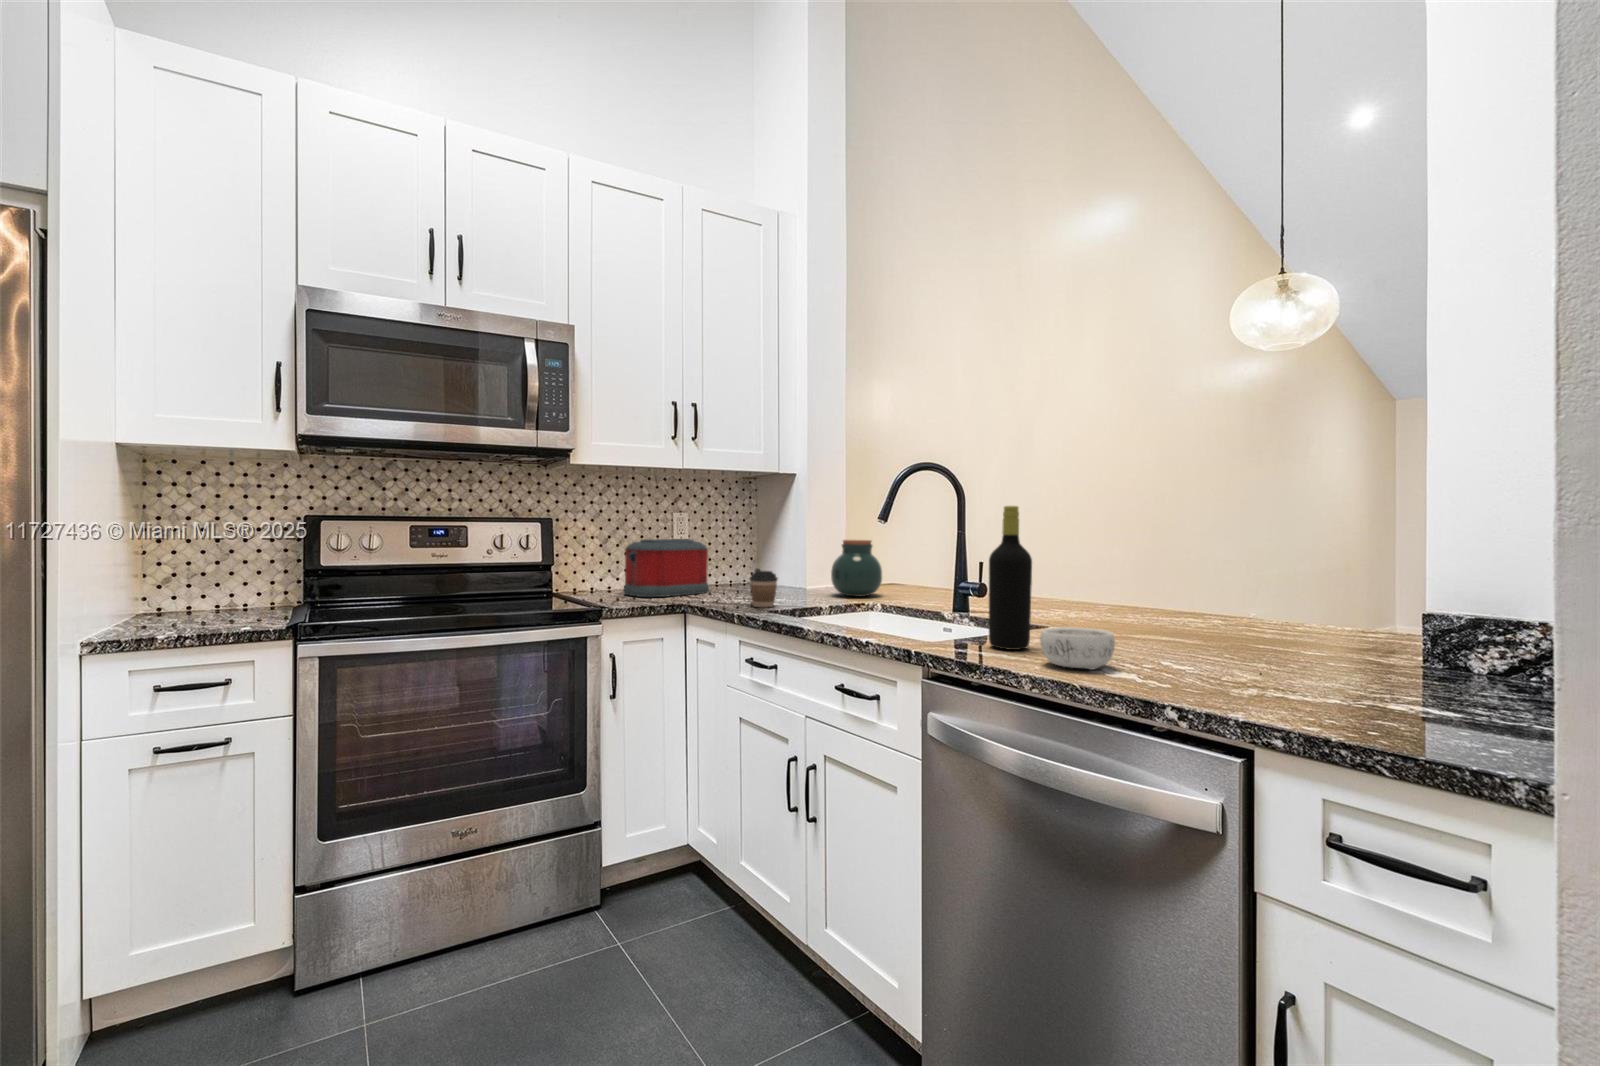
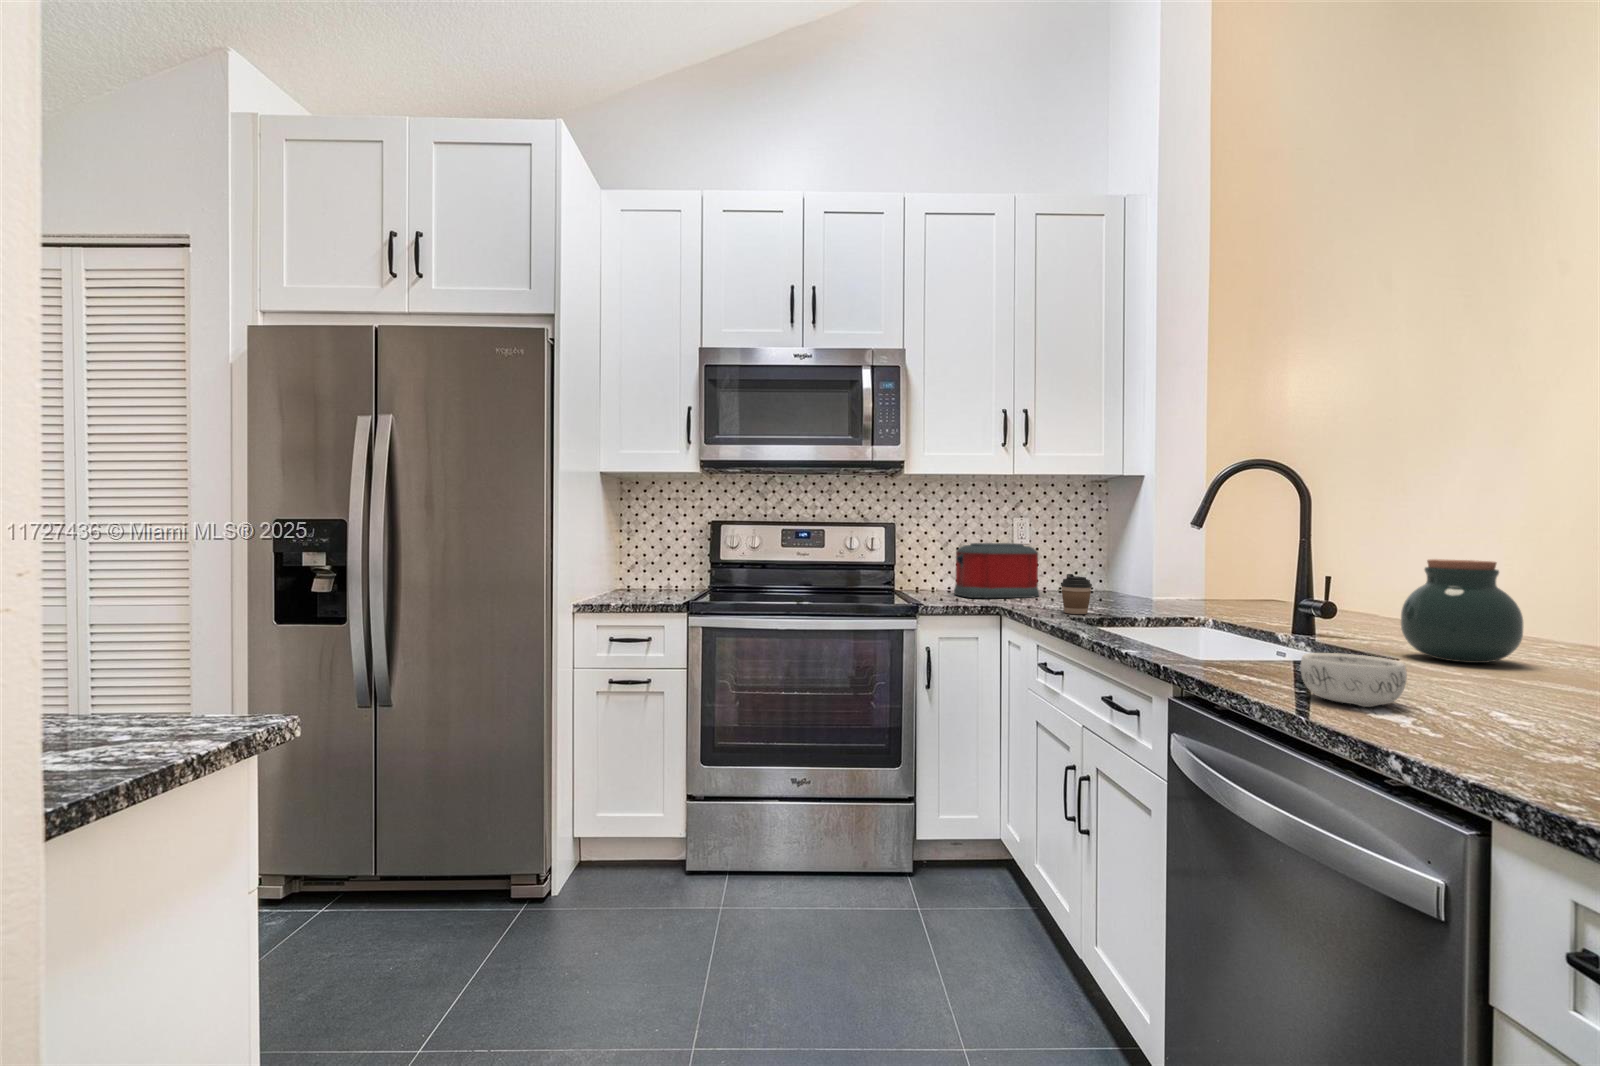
bottle: present [989,506,1032,650] -> none [1269,507,1328,677]
jar: present [831,540,882,596] -> present [1401,559,1523,663]

